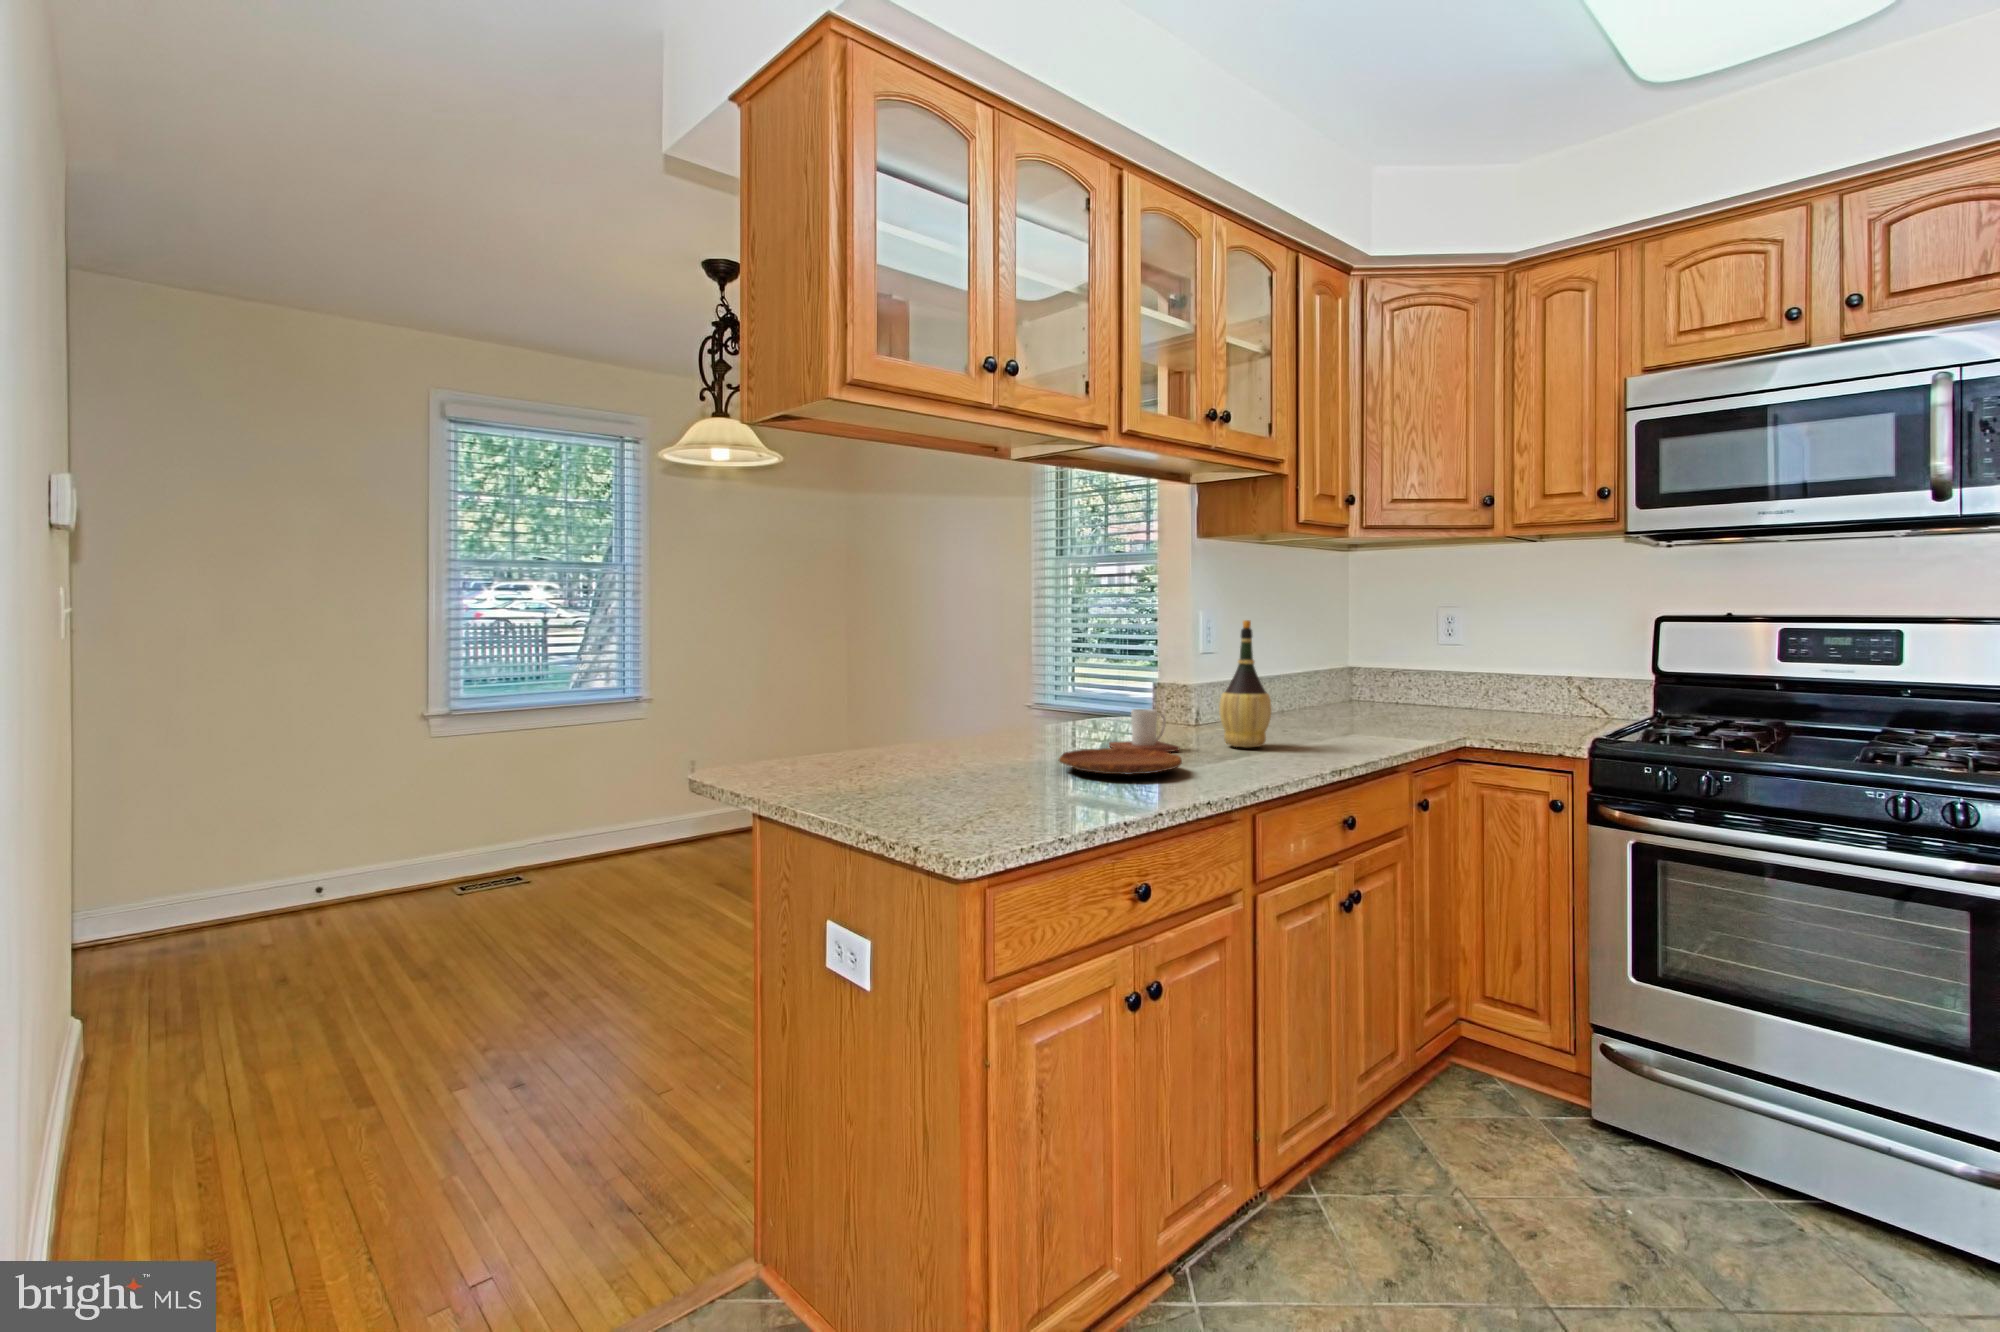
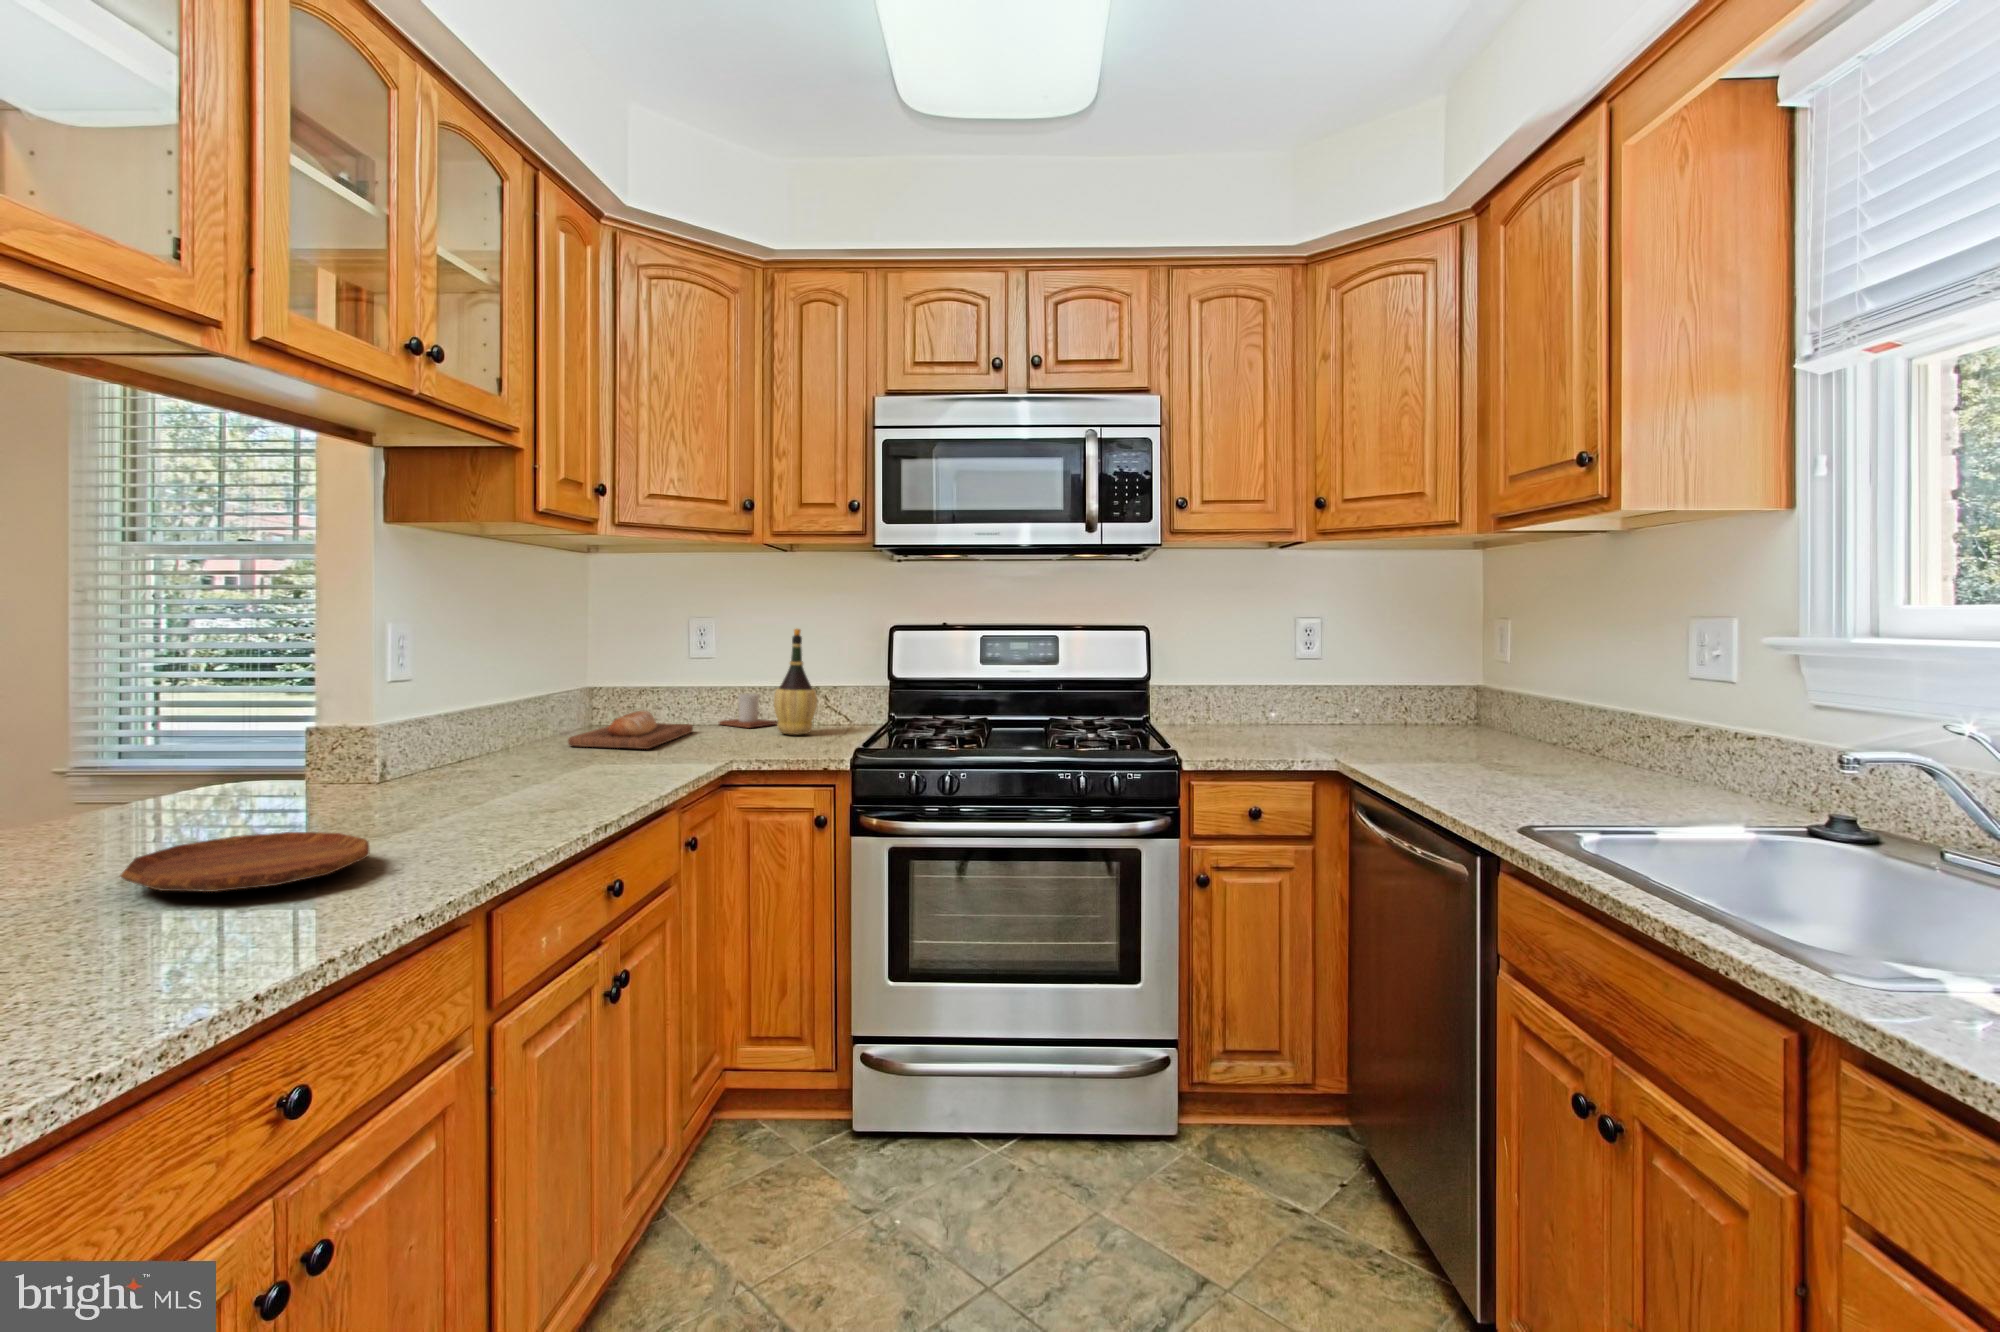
wine bottle: present [1219,620,1271,747] -> present [774,629,817,735]
bread loaf: none [1323,694,1435,725] -> present [568,711,693,749]
mug: present [1109,709,1179,752] -> present [719,694,777,728]

